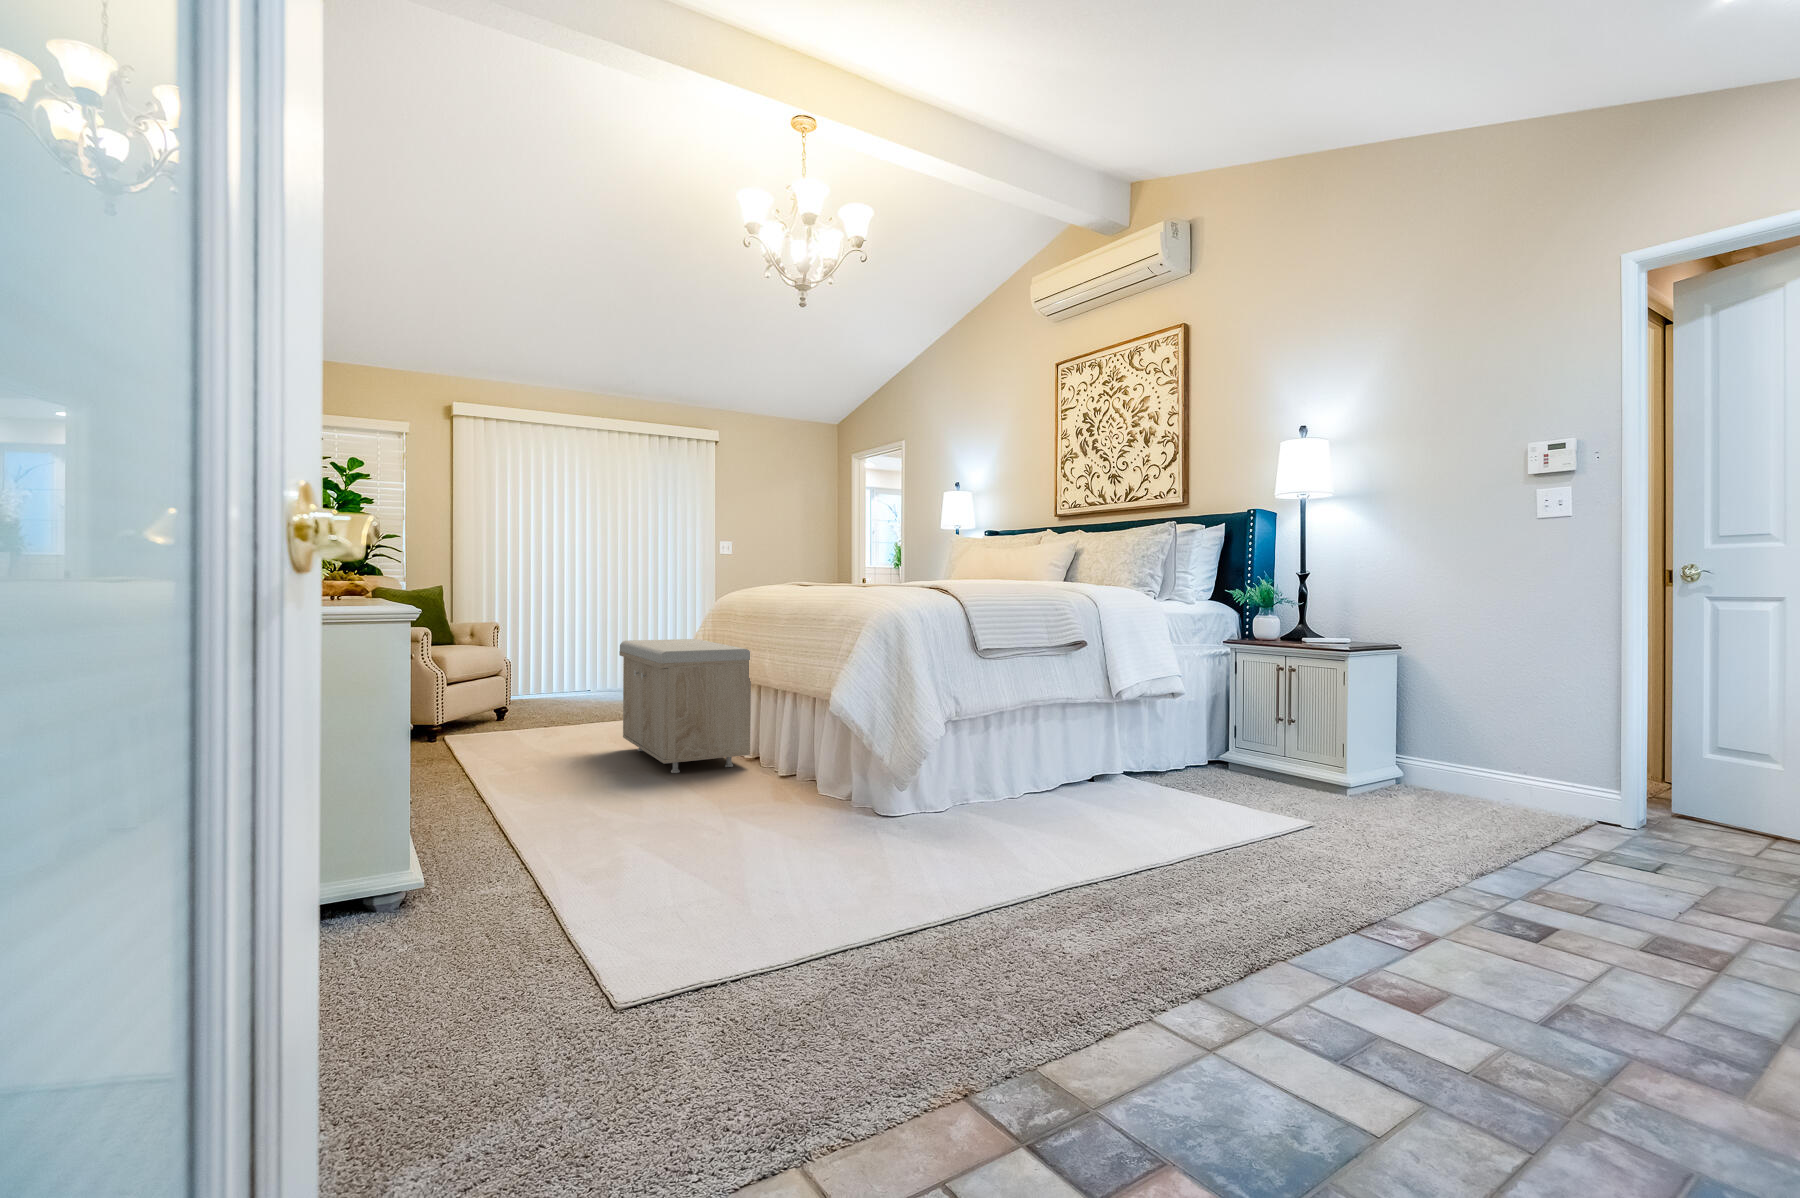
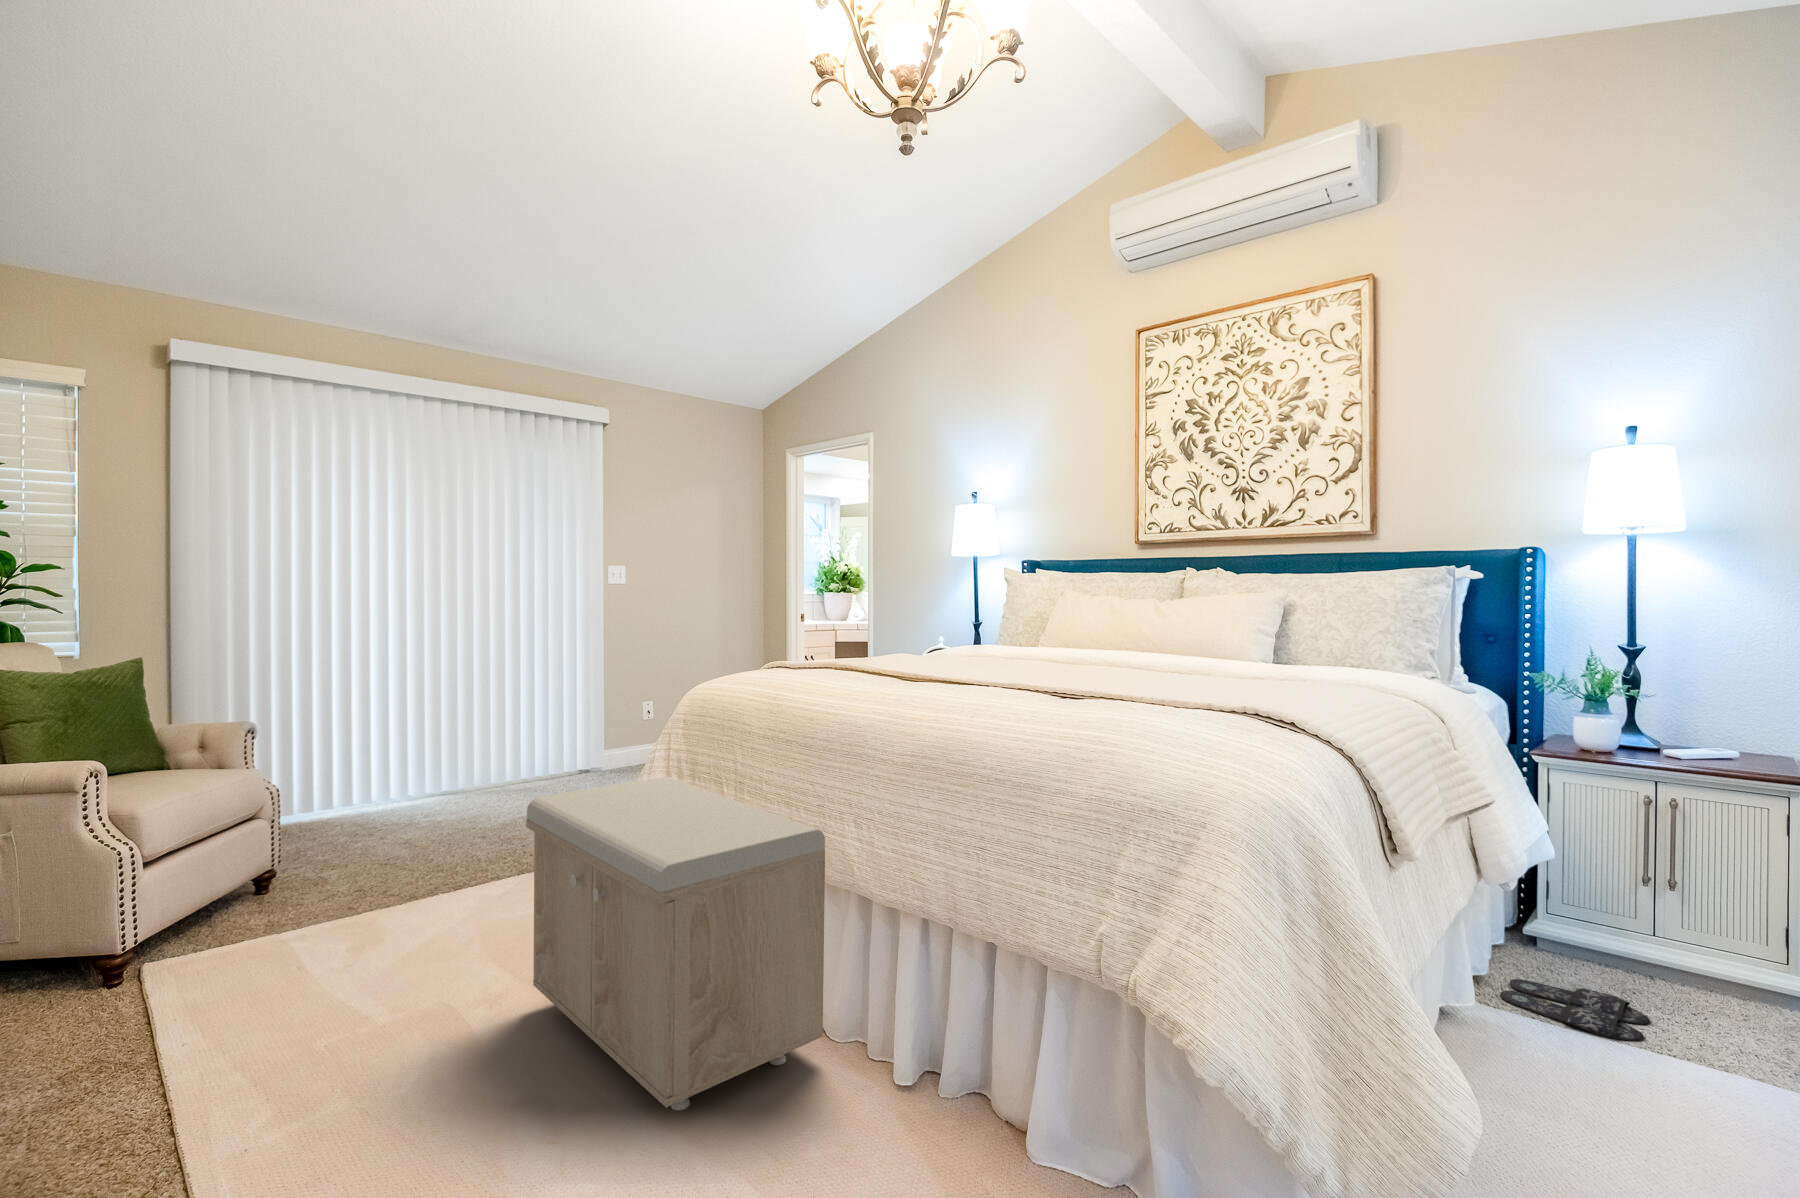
slippers: none [1157,770,1233,788] -> present [1500,979,1650,1041]

